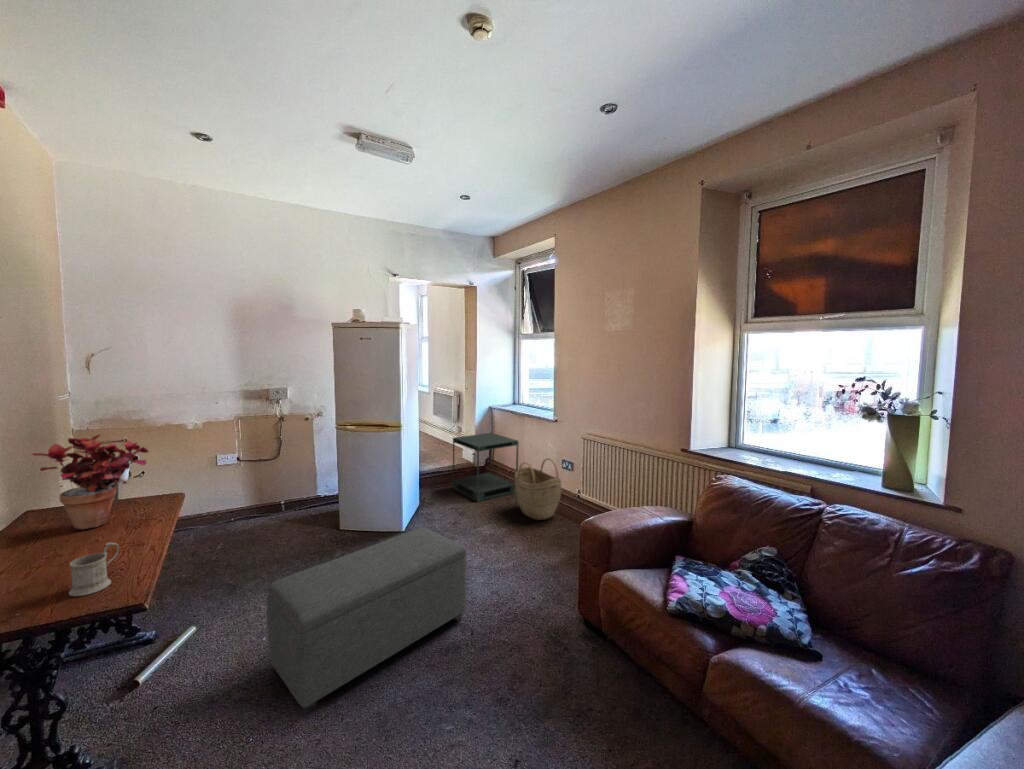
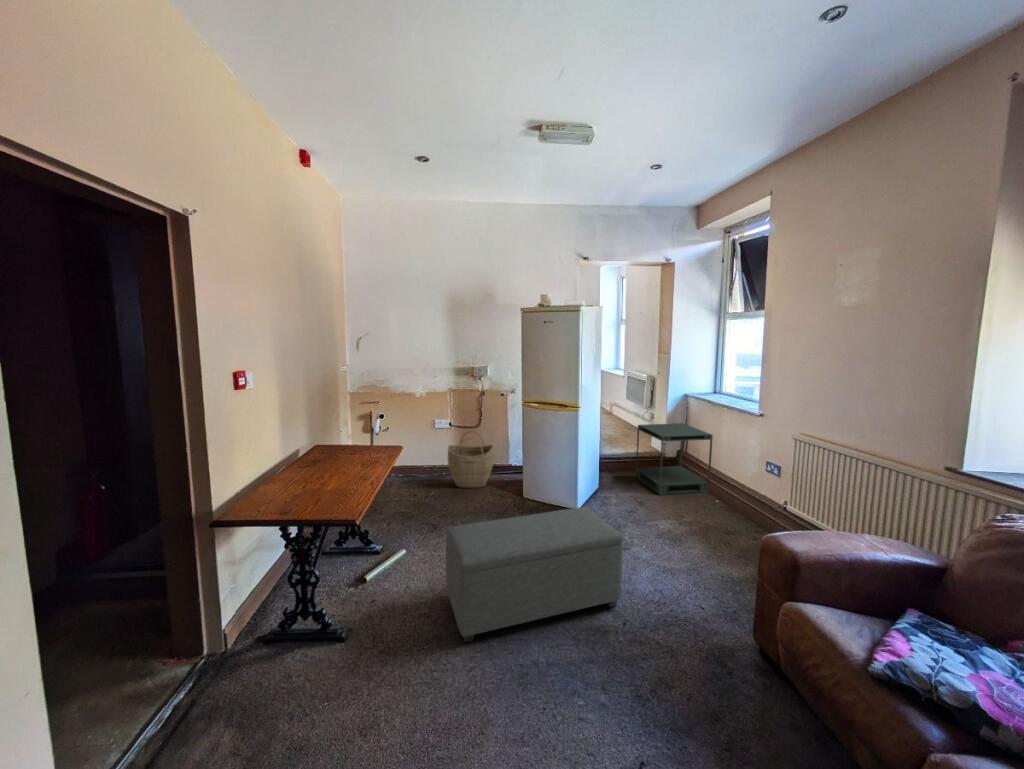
potted plant: present [32,435,149,529] -> none [313,395,378,461]
woven basket: present [515,458,561,520] -> present [448,431,494,488]
mug: present [69,542,119,596] -> none [319,471,348,505]

